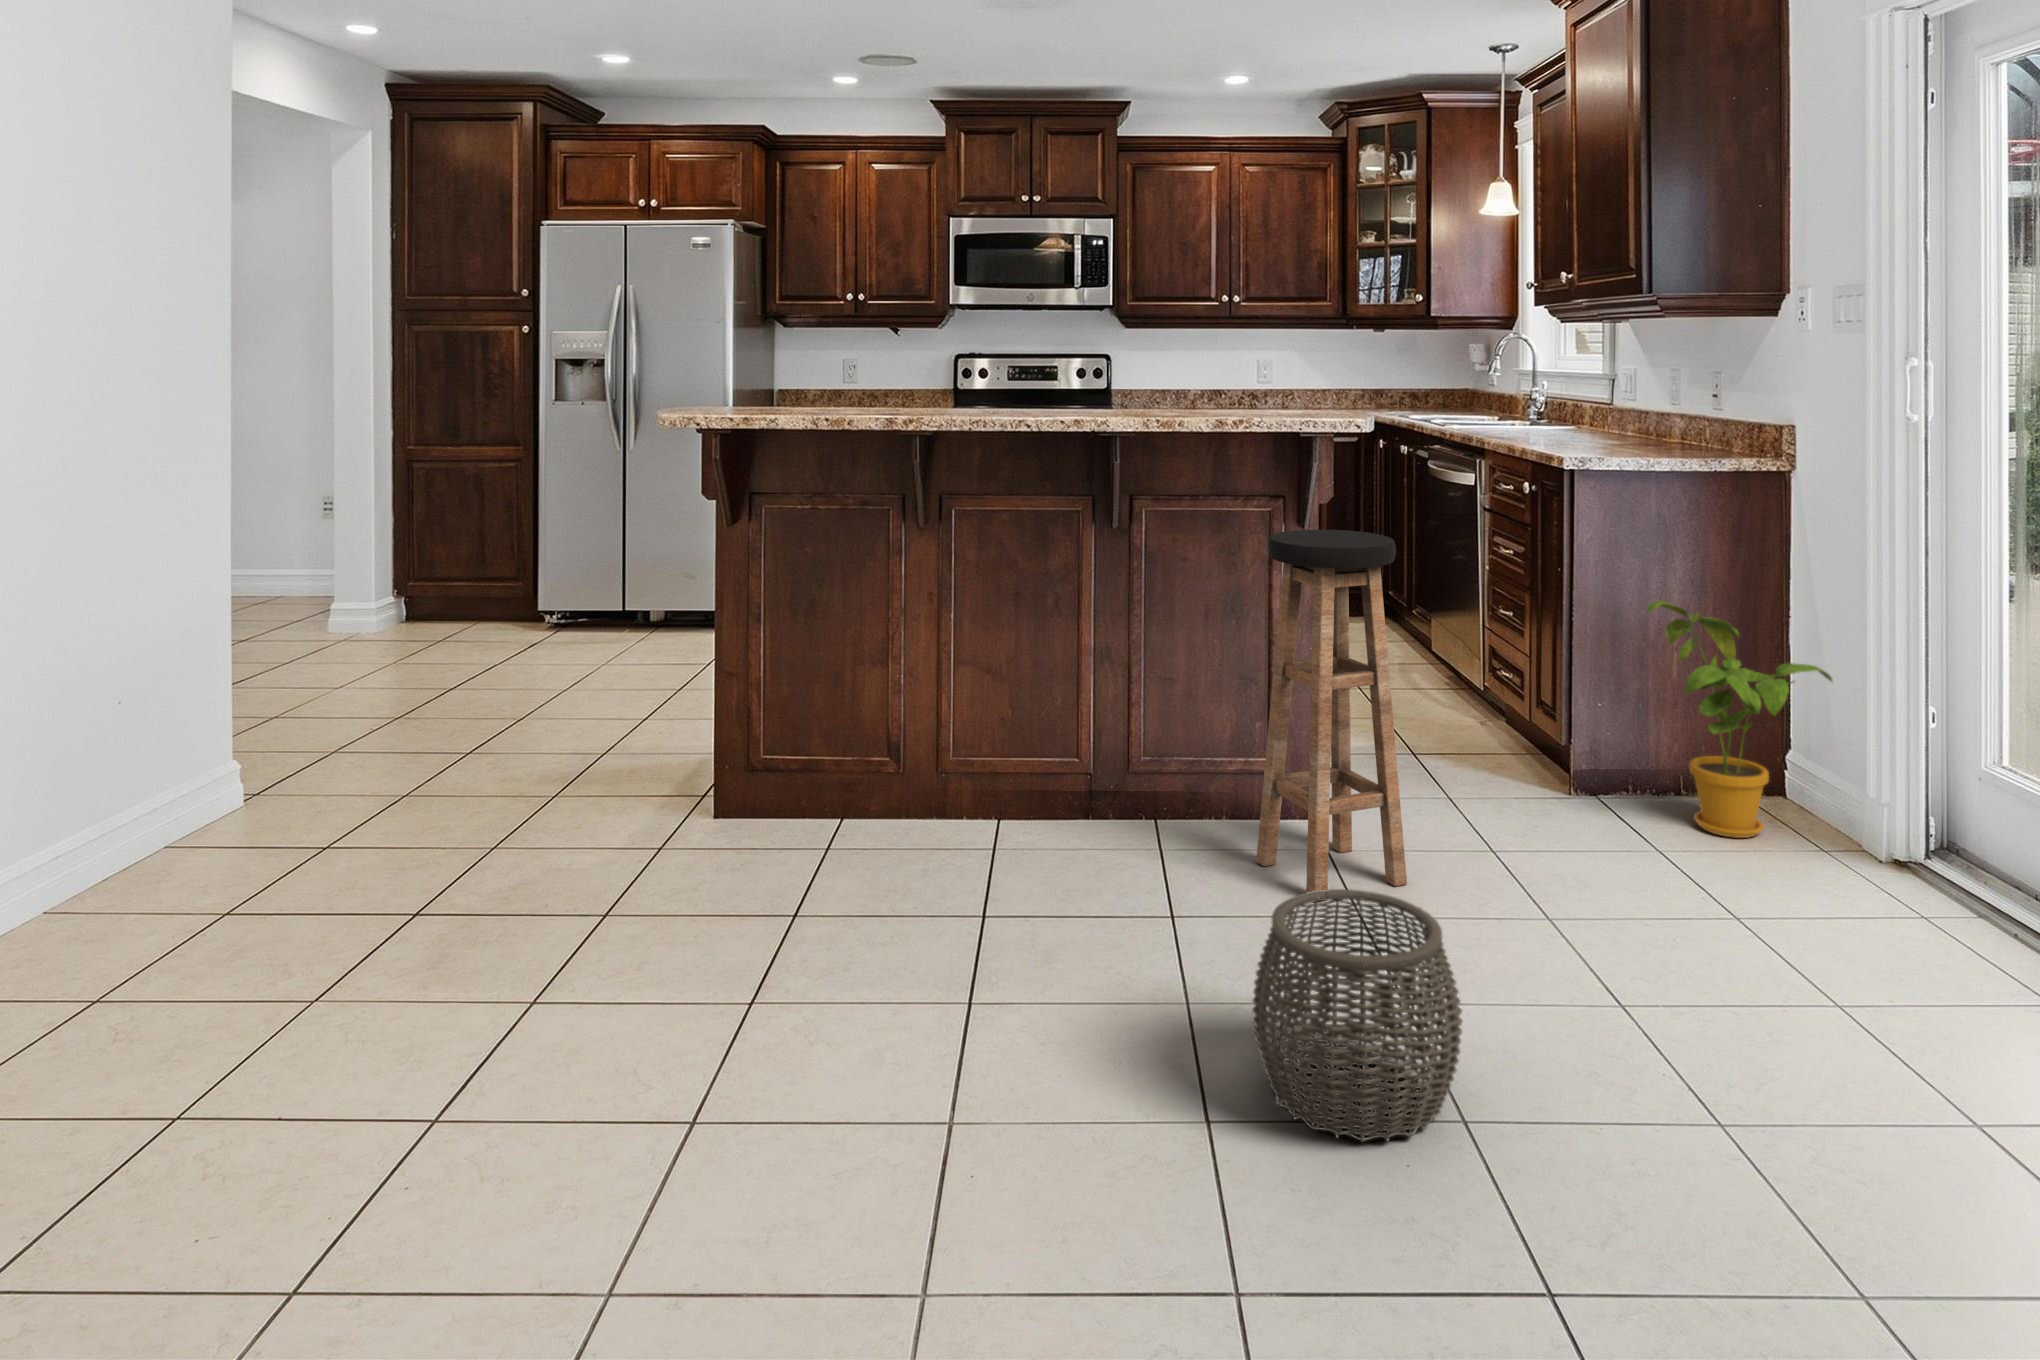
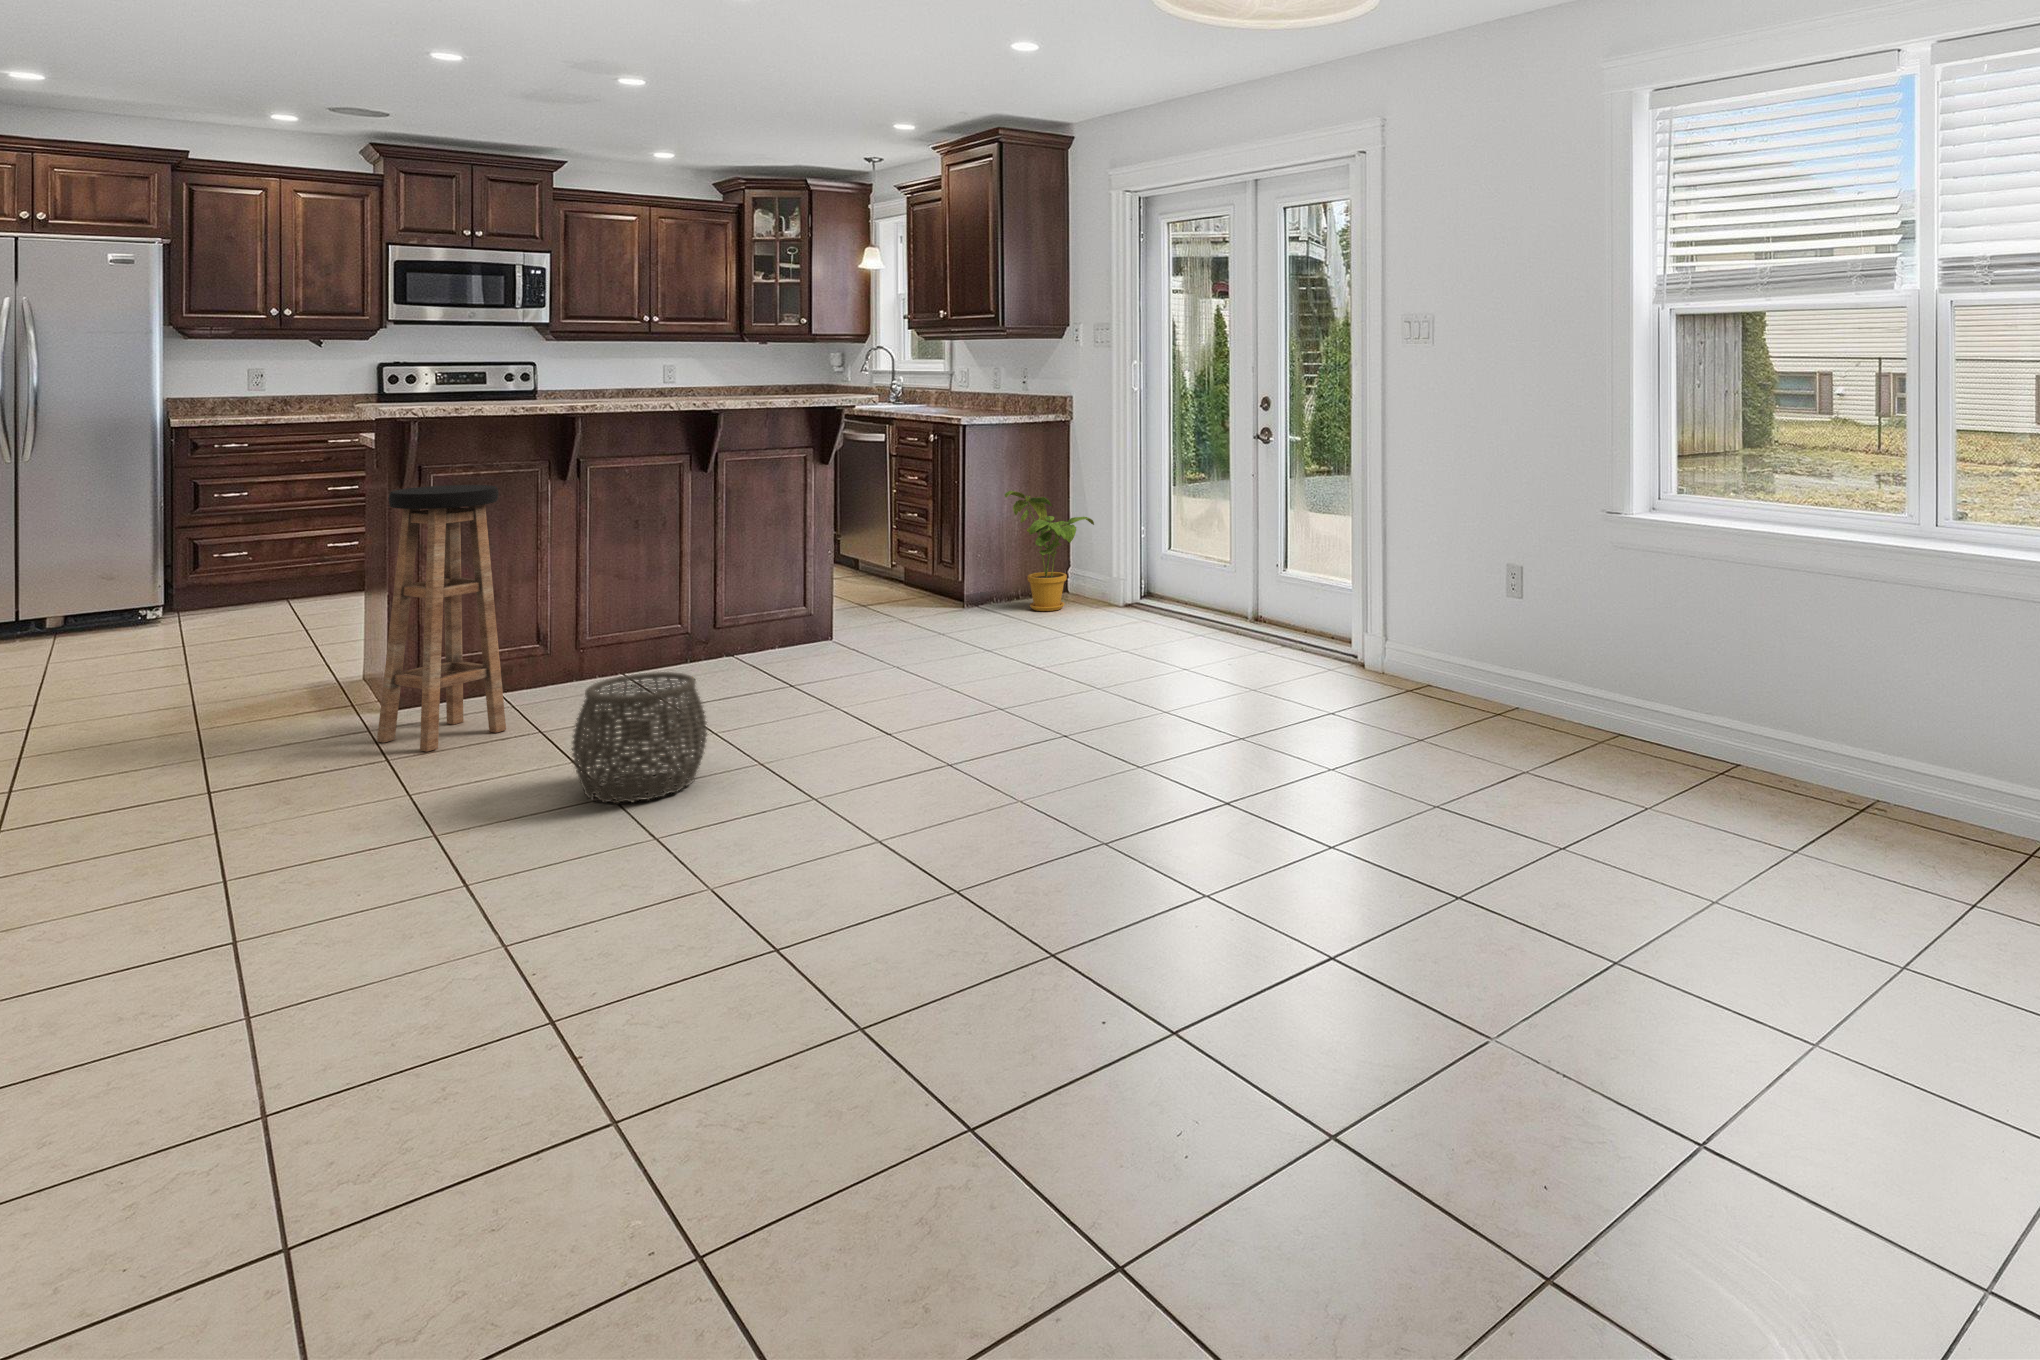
bar stool: present [1256,530,1407,893] -> present [377,485,506,752]
woven basket: present [1252,889,1463,1142] -> present [572,672,707,803]

